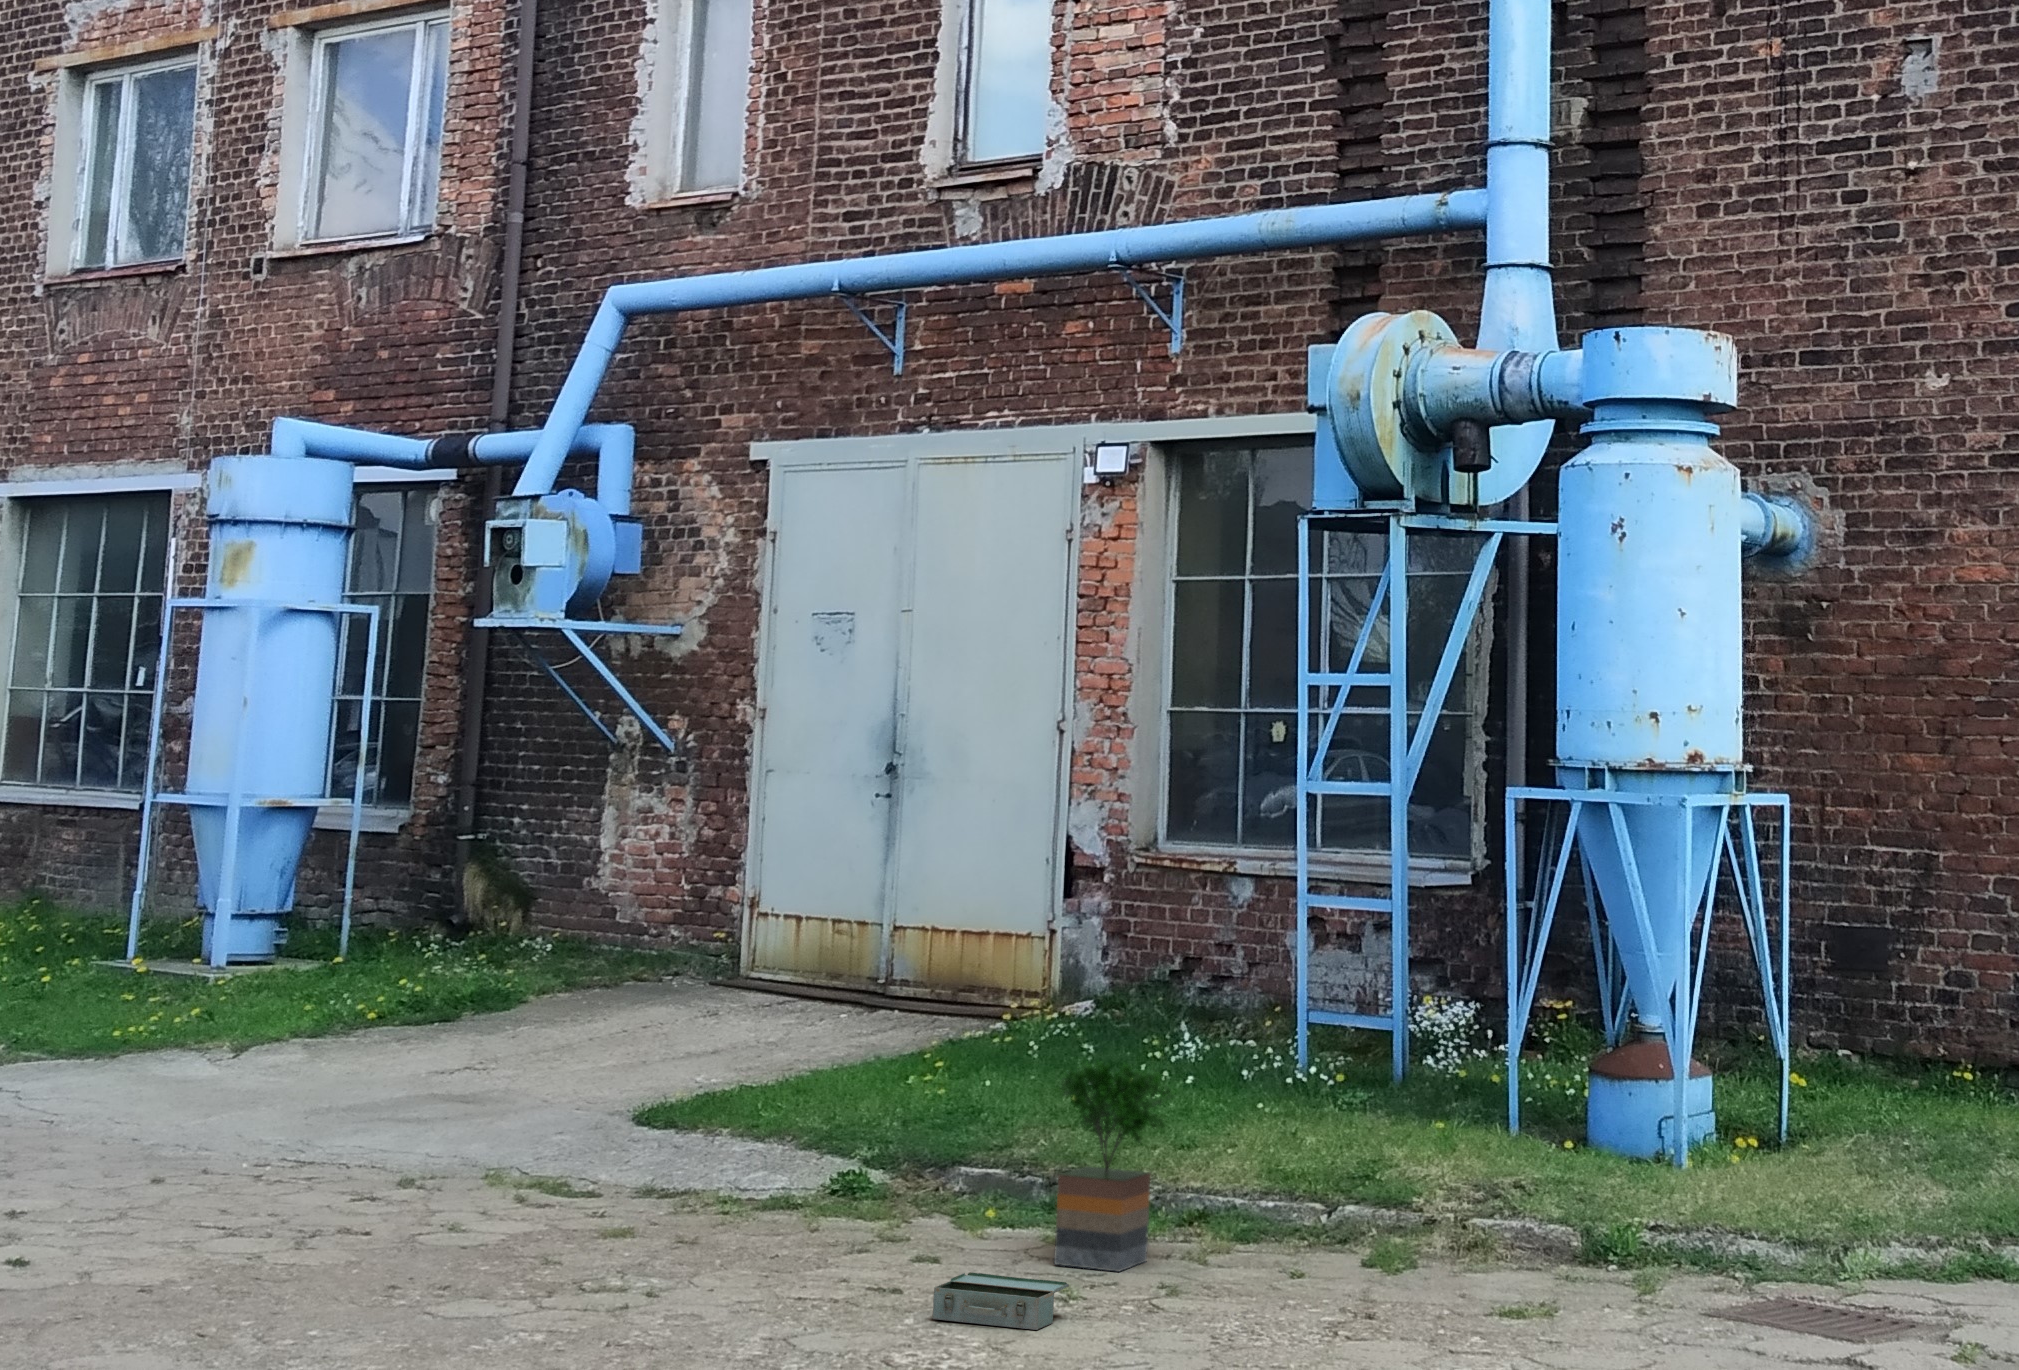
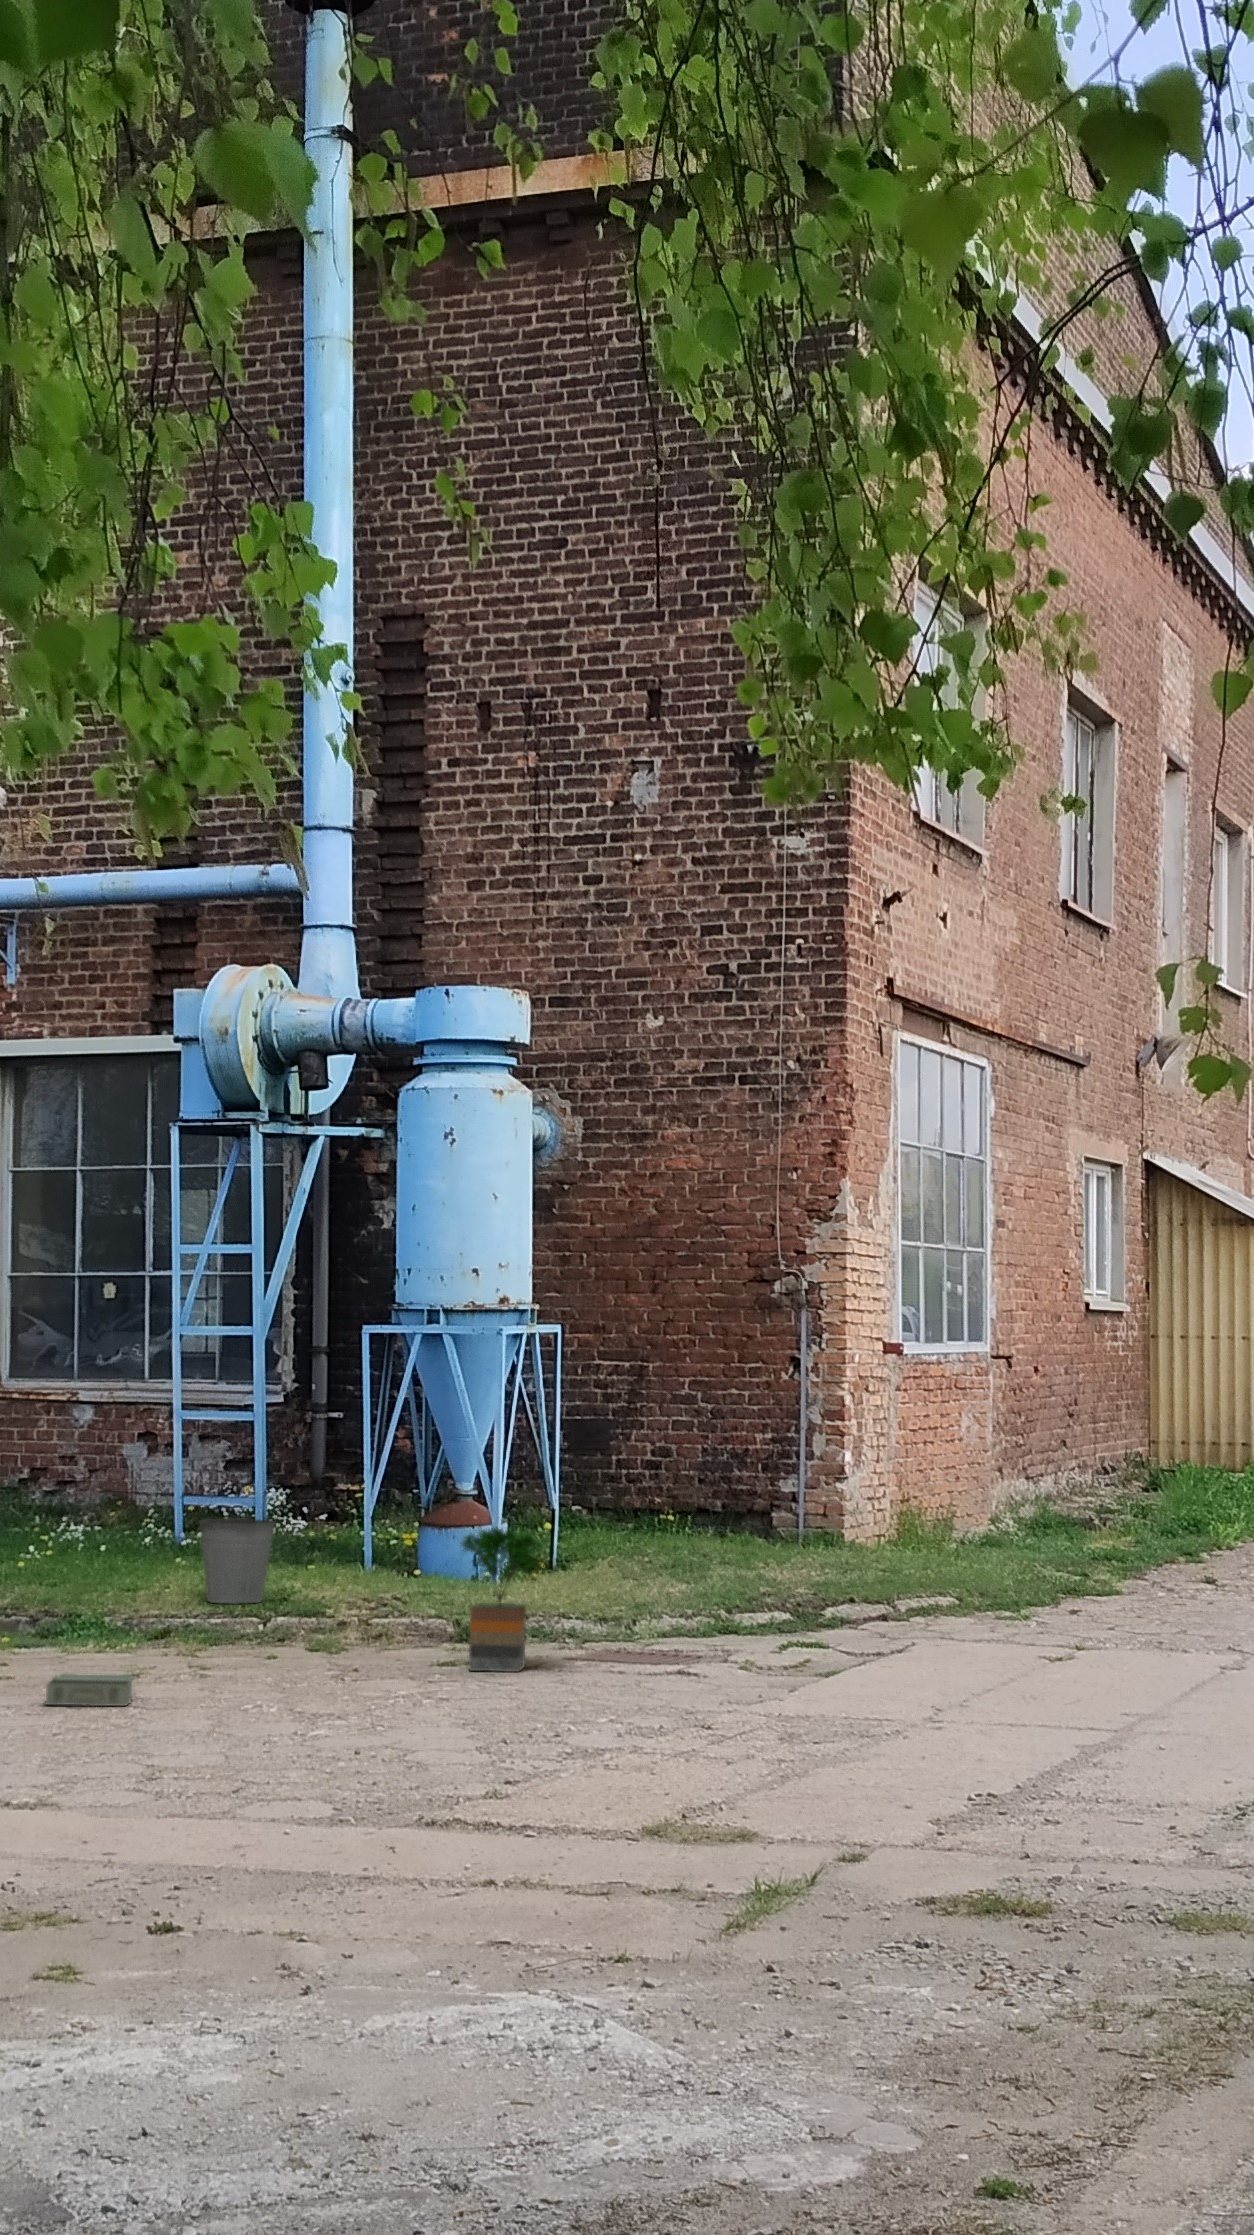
bucket: none [1341,1029,1446,1144] -> present [199,1518,275,1604]
potted tree: present [1054,1062,1175,1271] -> present [461,1527,546,1672]

